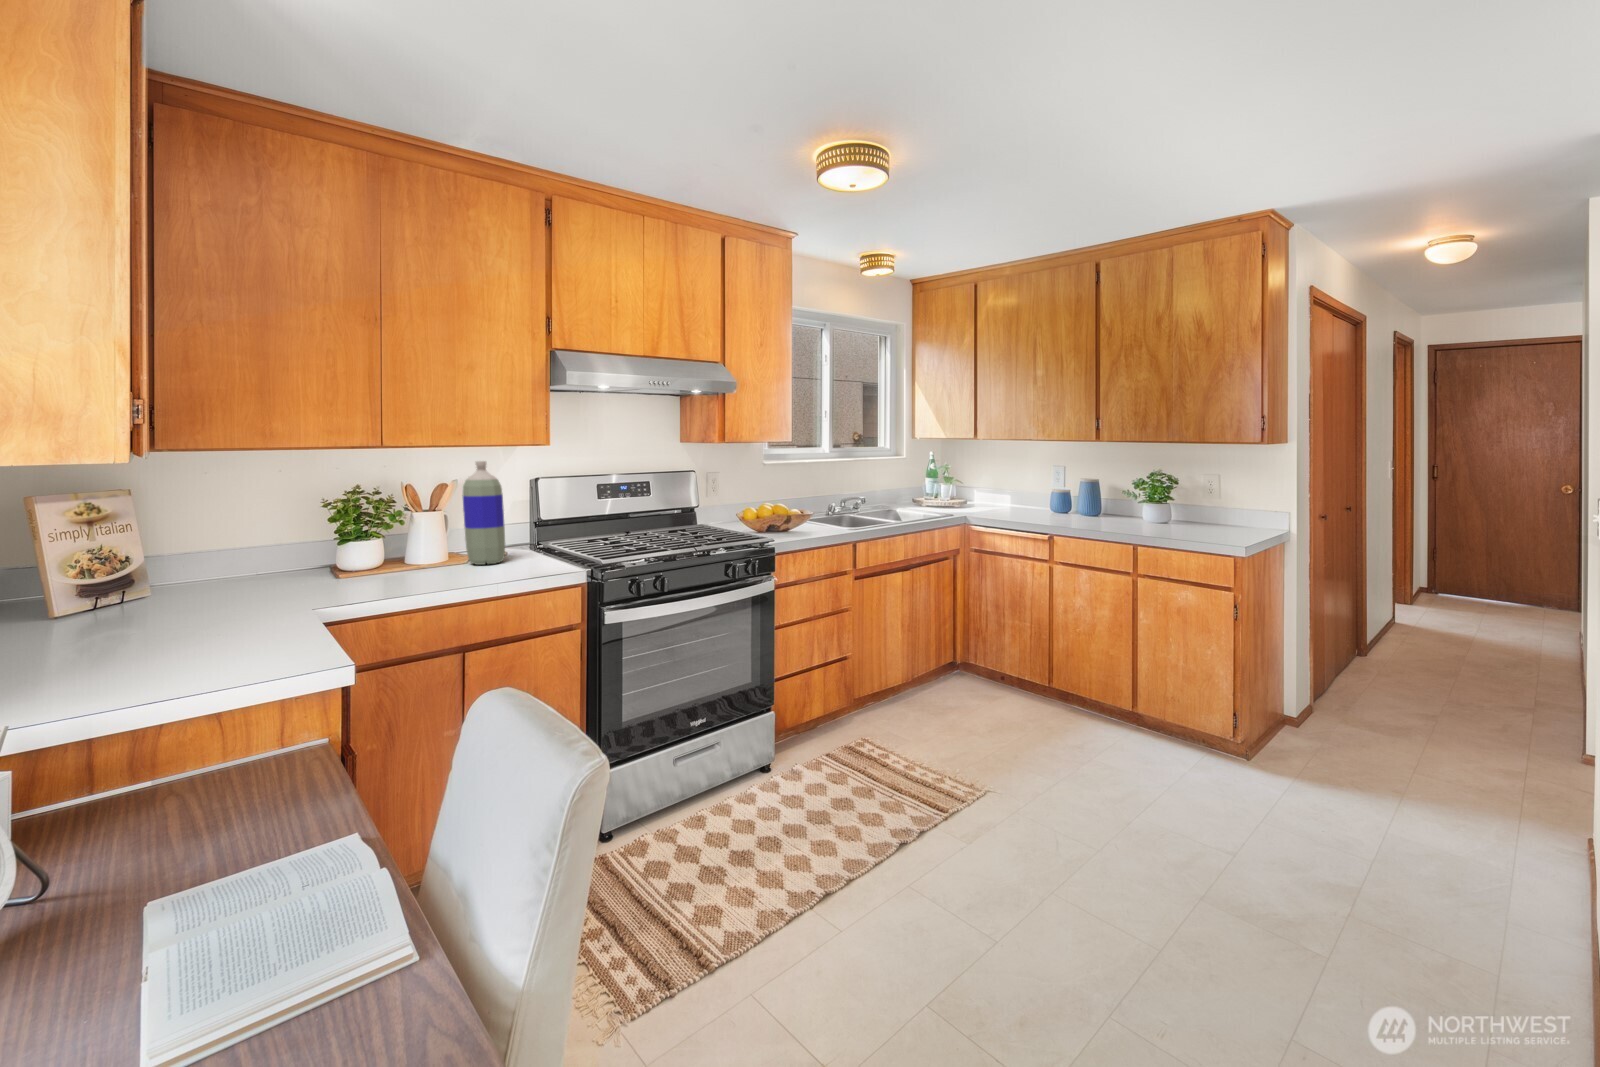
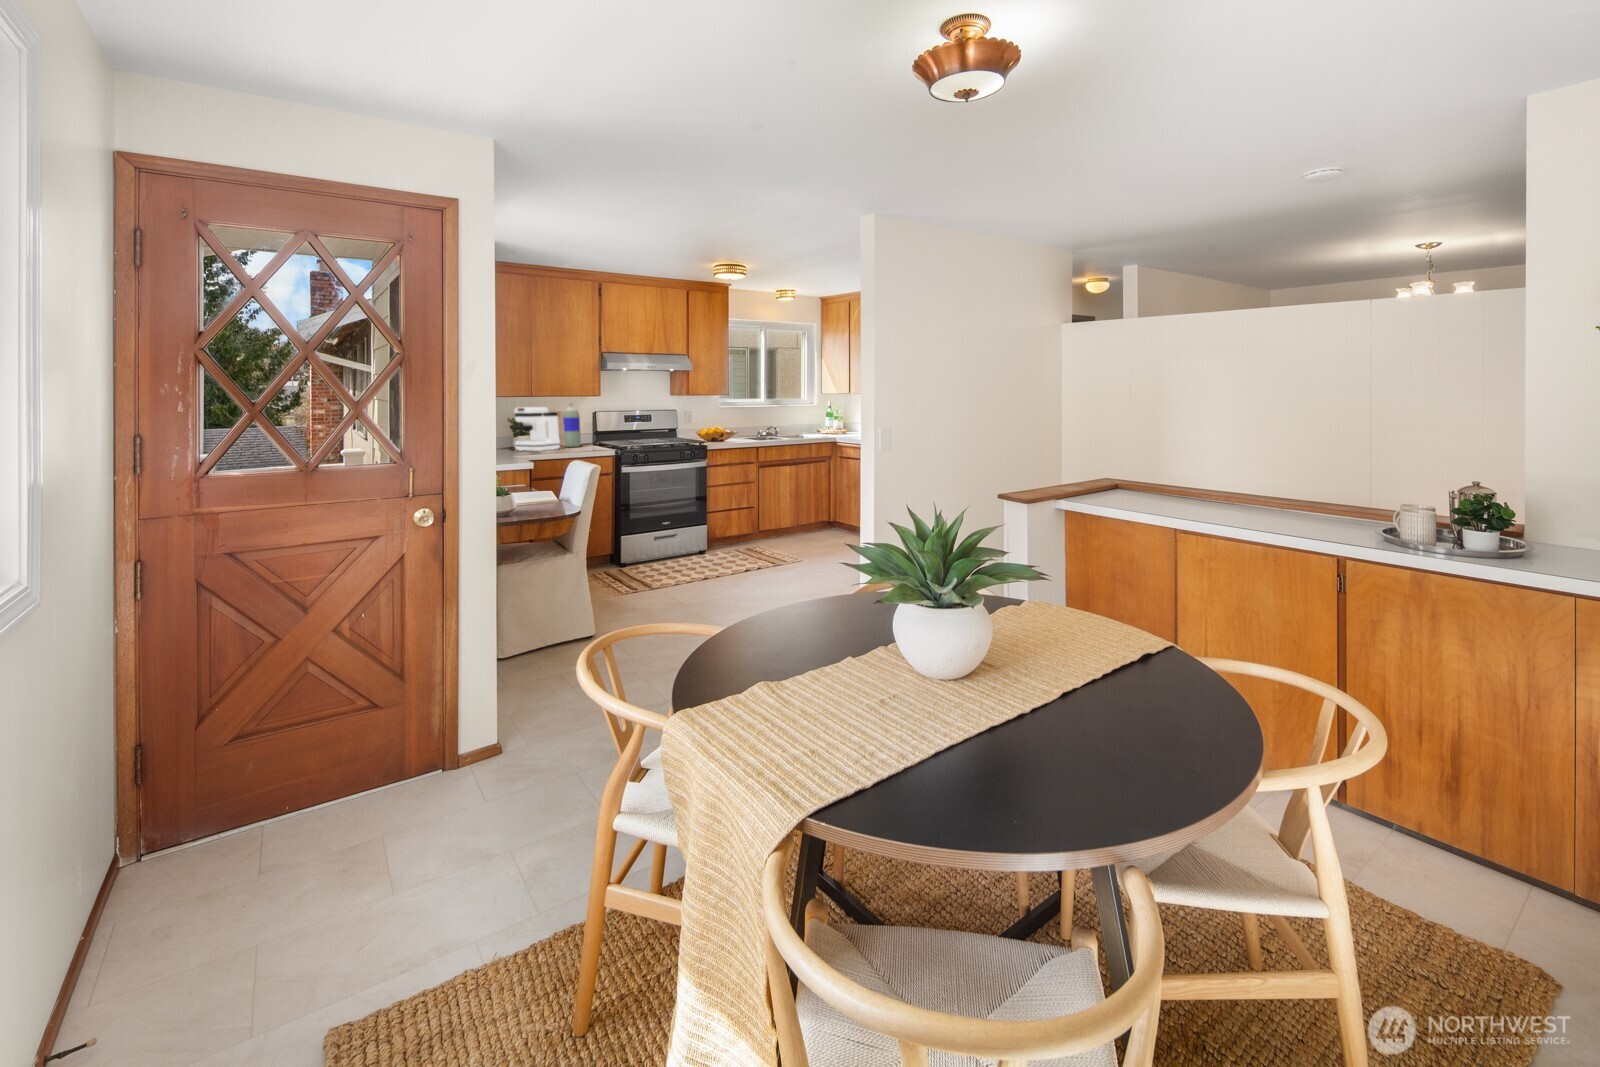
coffee maker: none [317,473,454,587] -> present [511,407,560,451]

